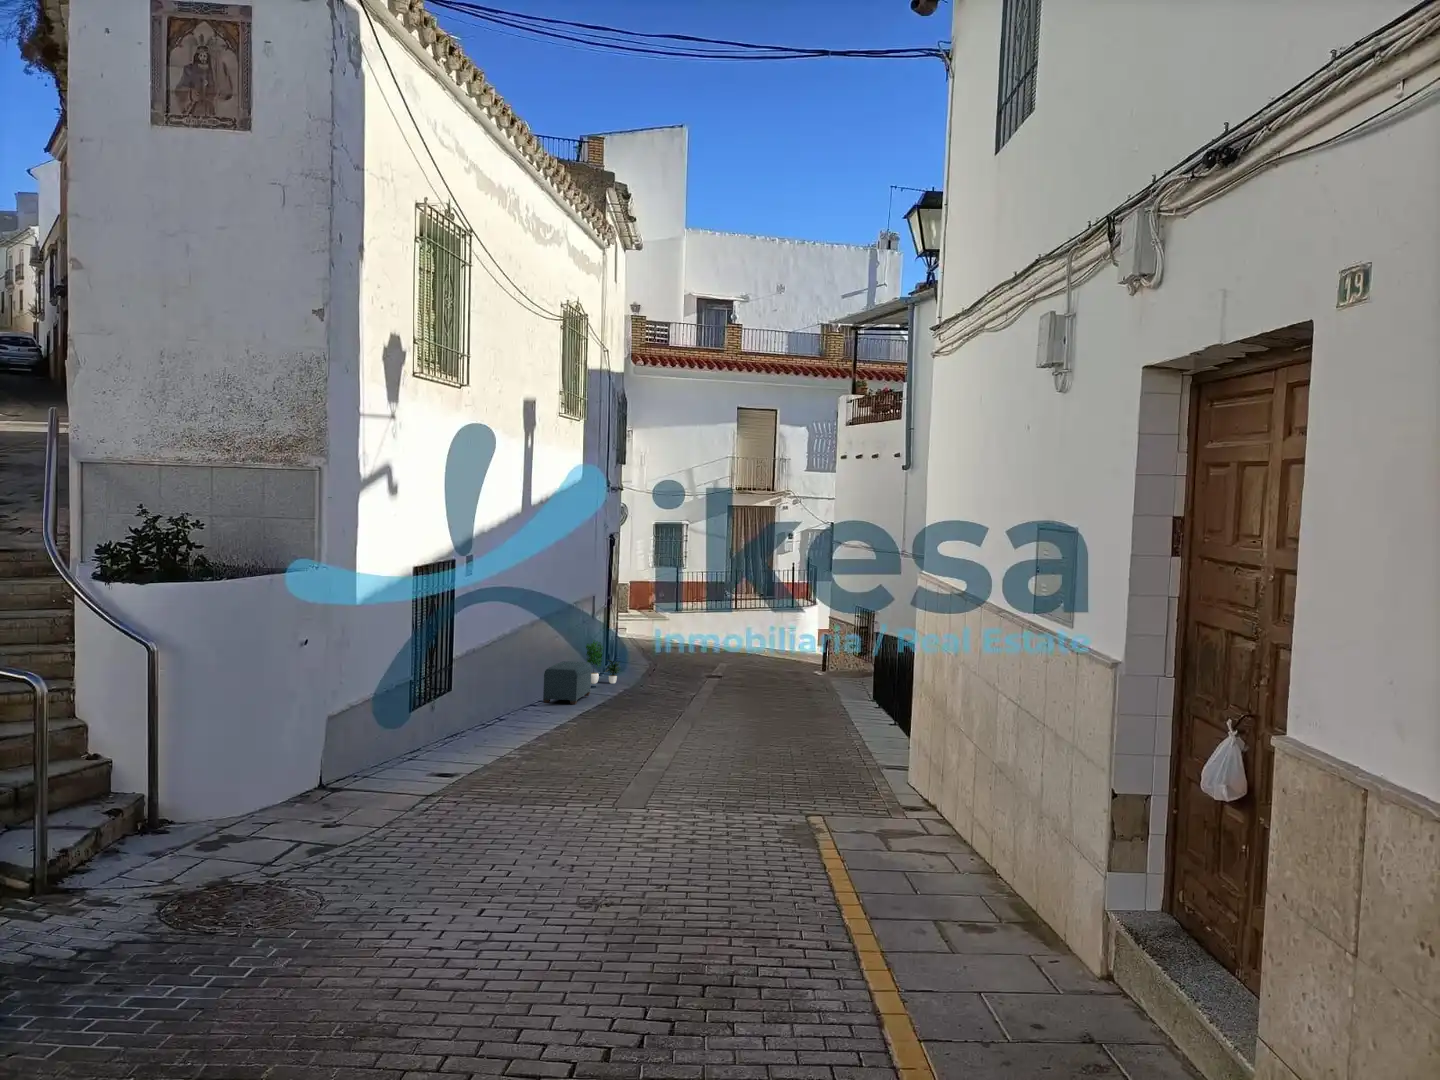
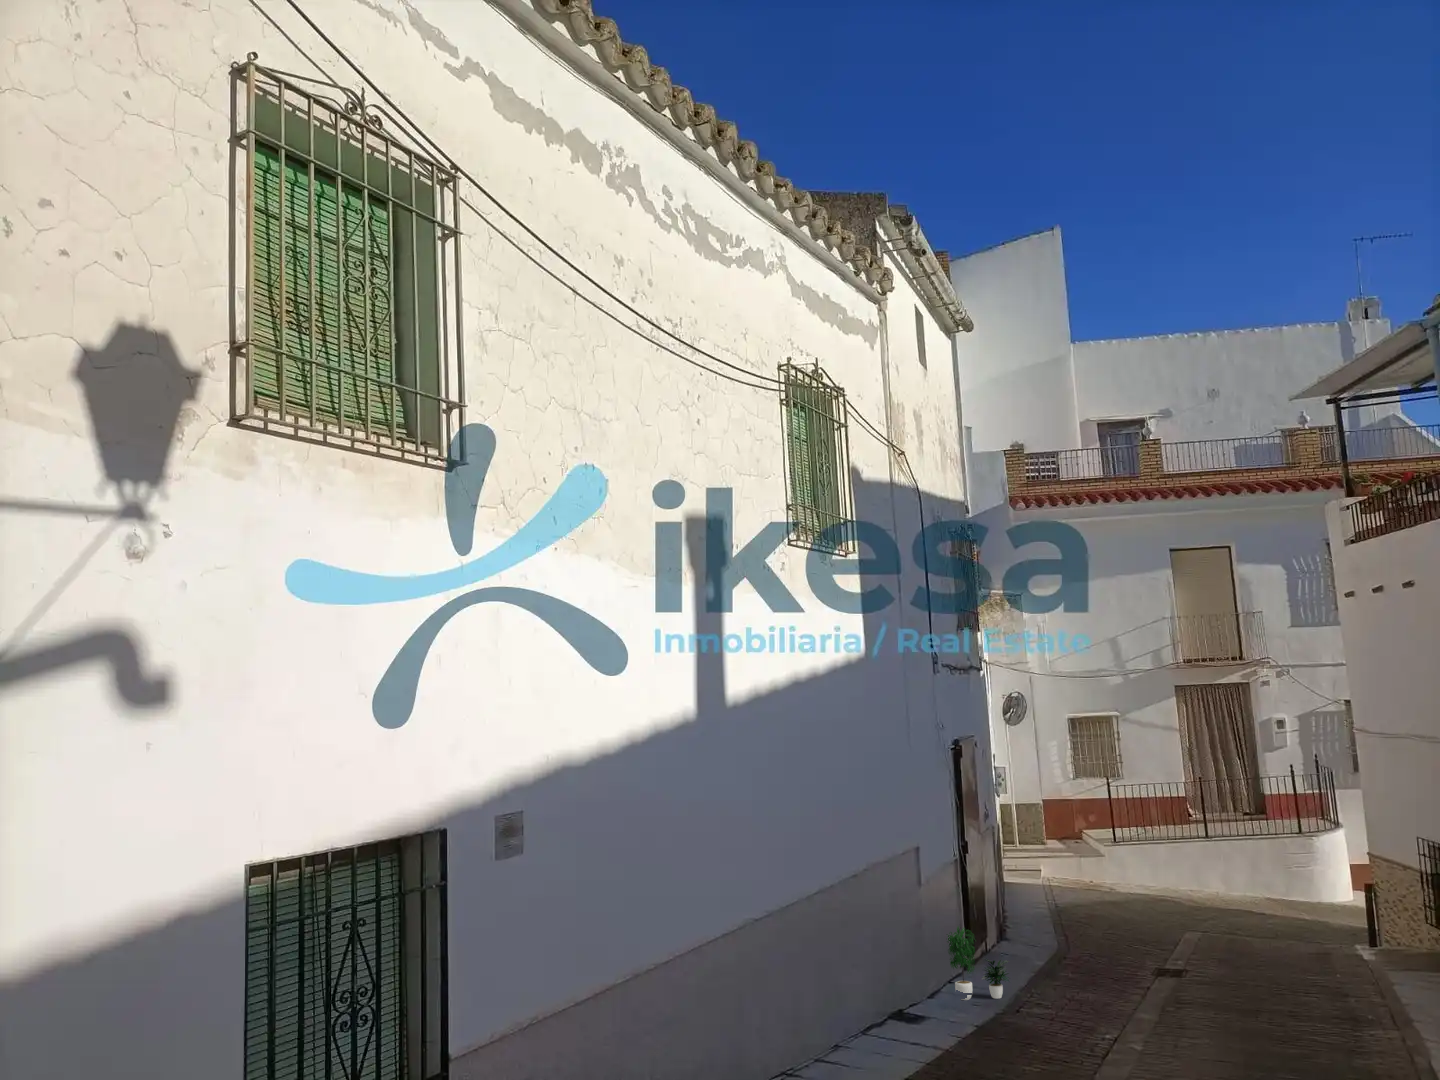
bench: present [543,661,592,705] -> none [853,977,944,1068]

